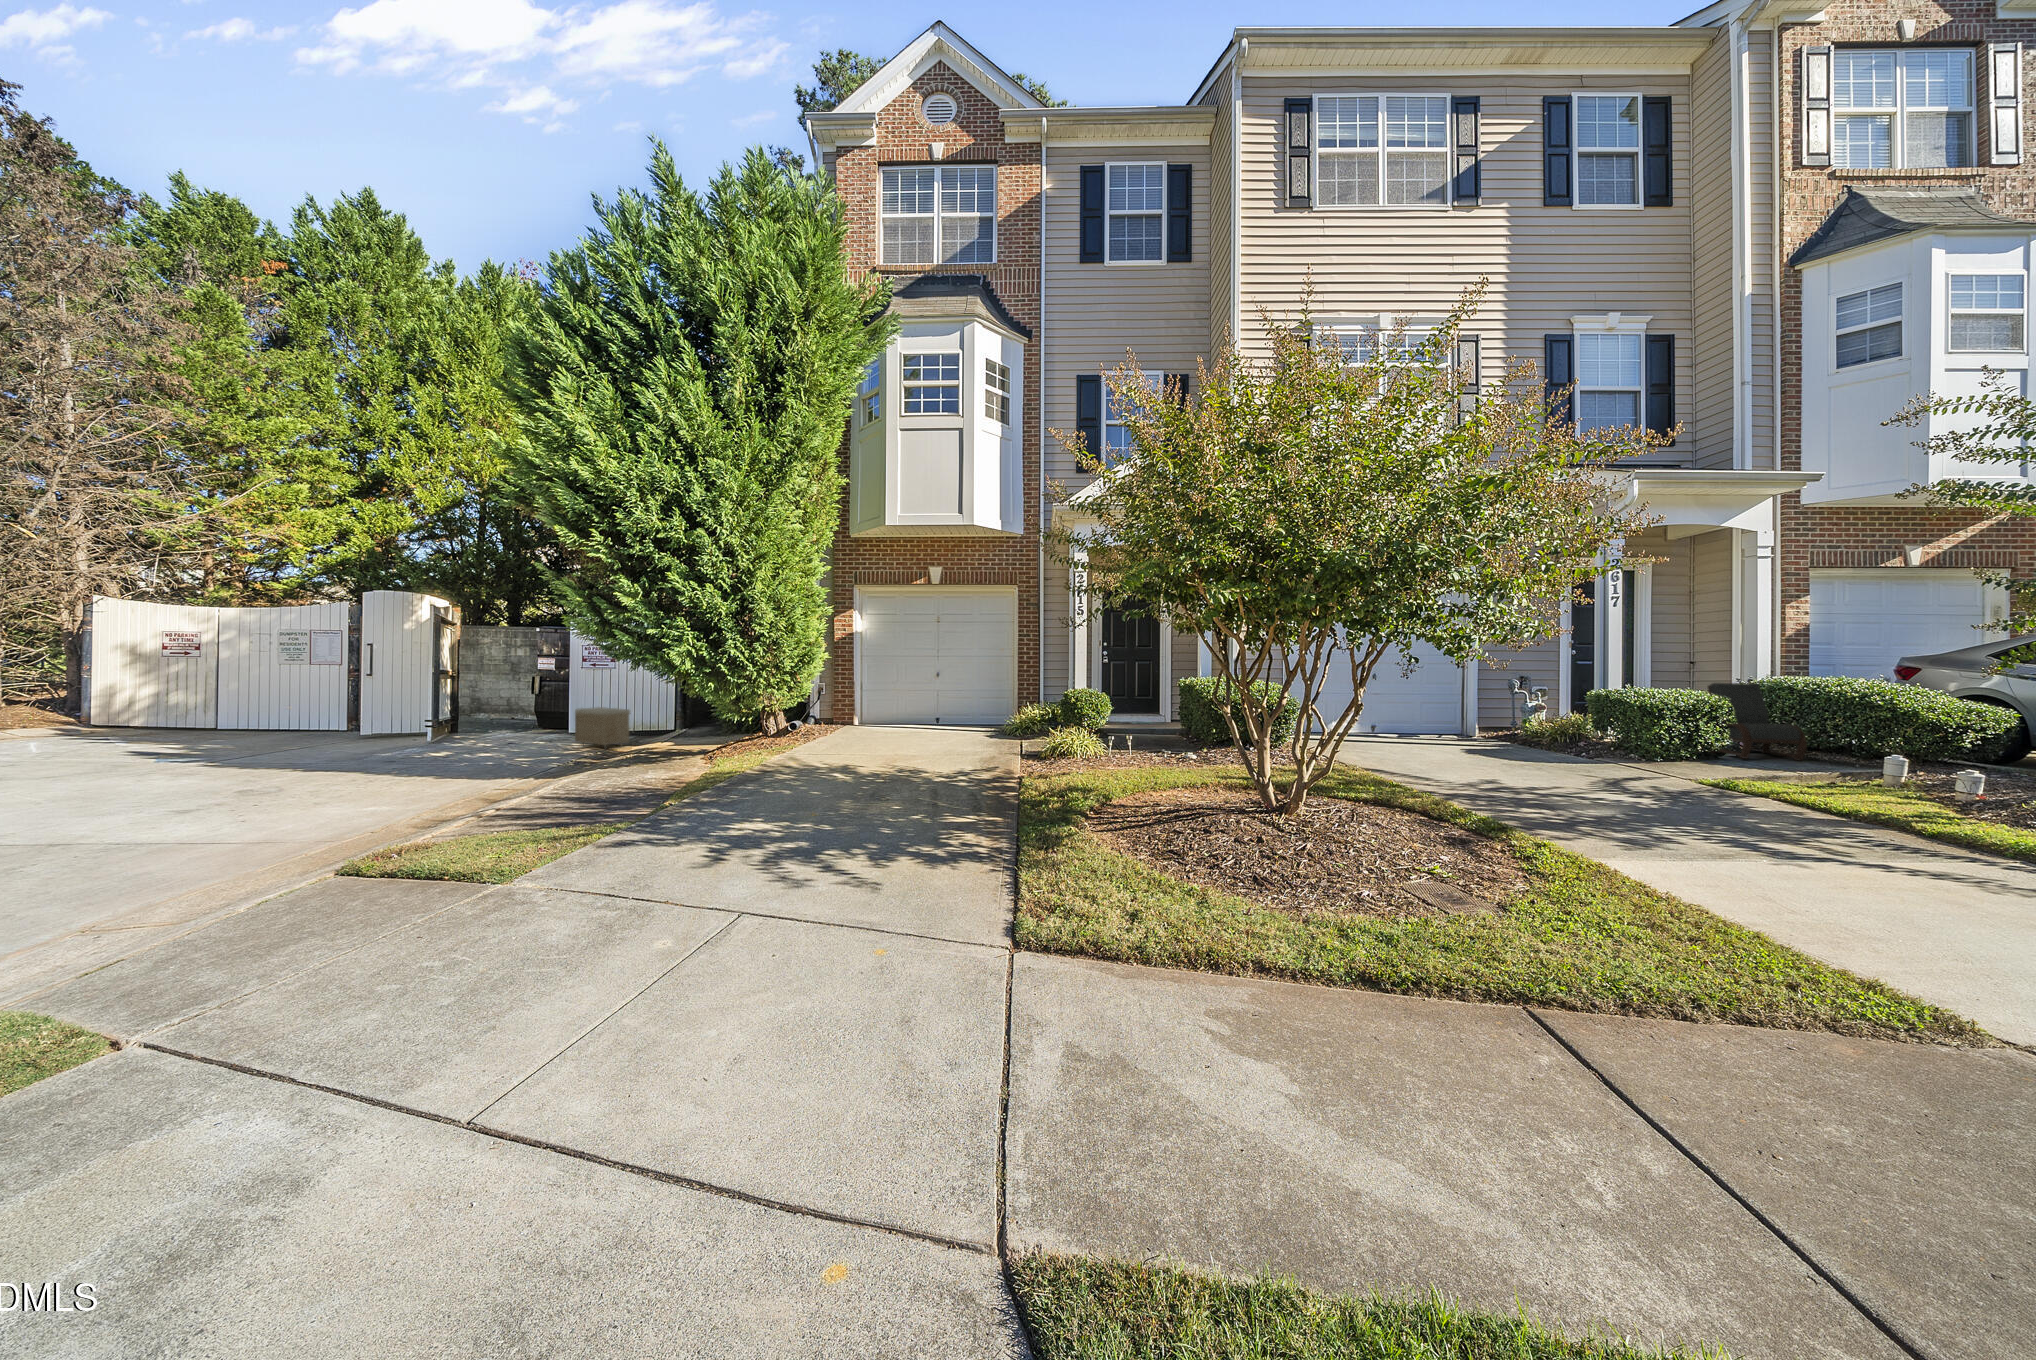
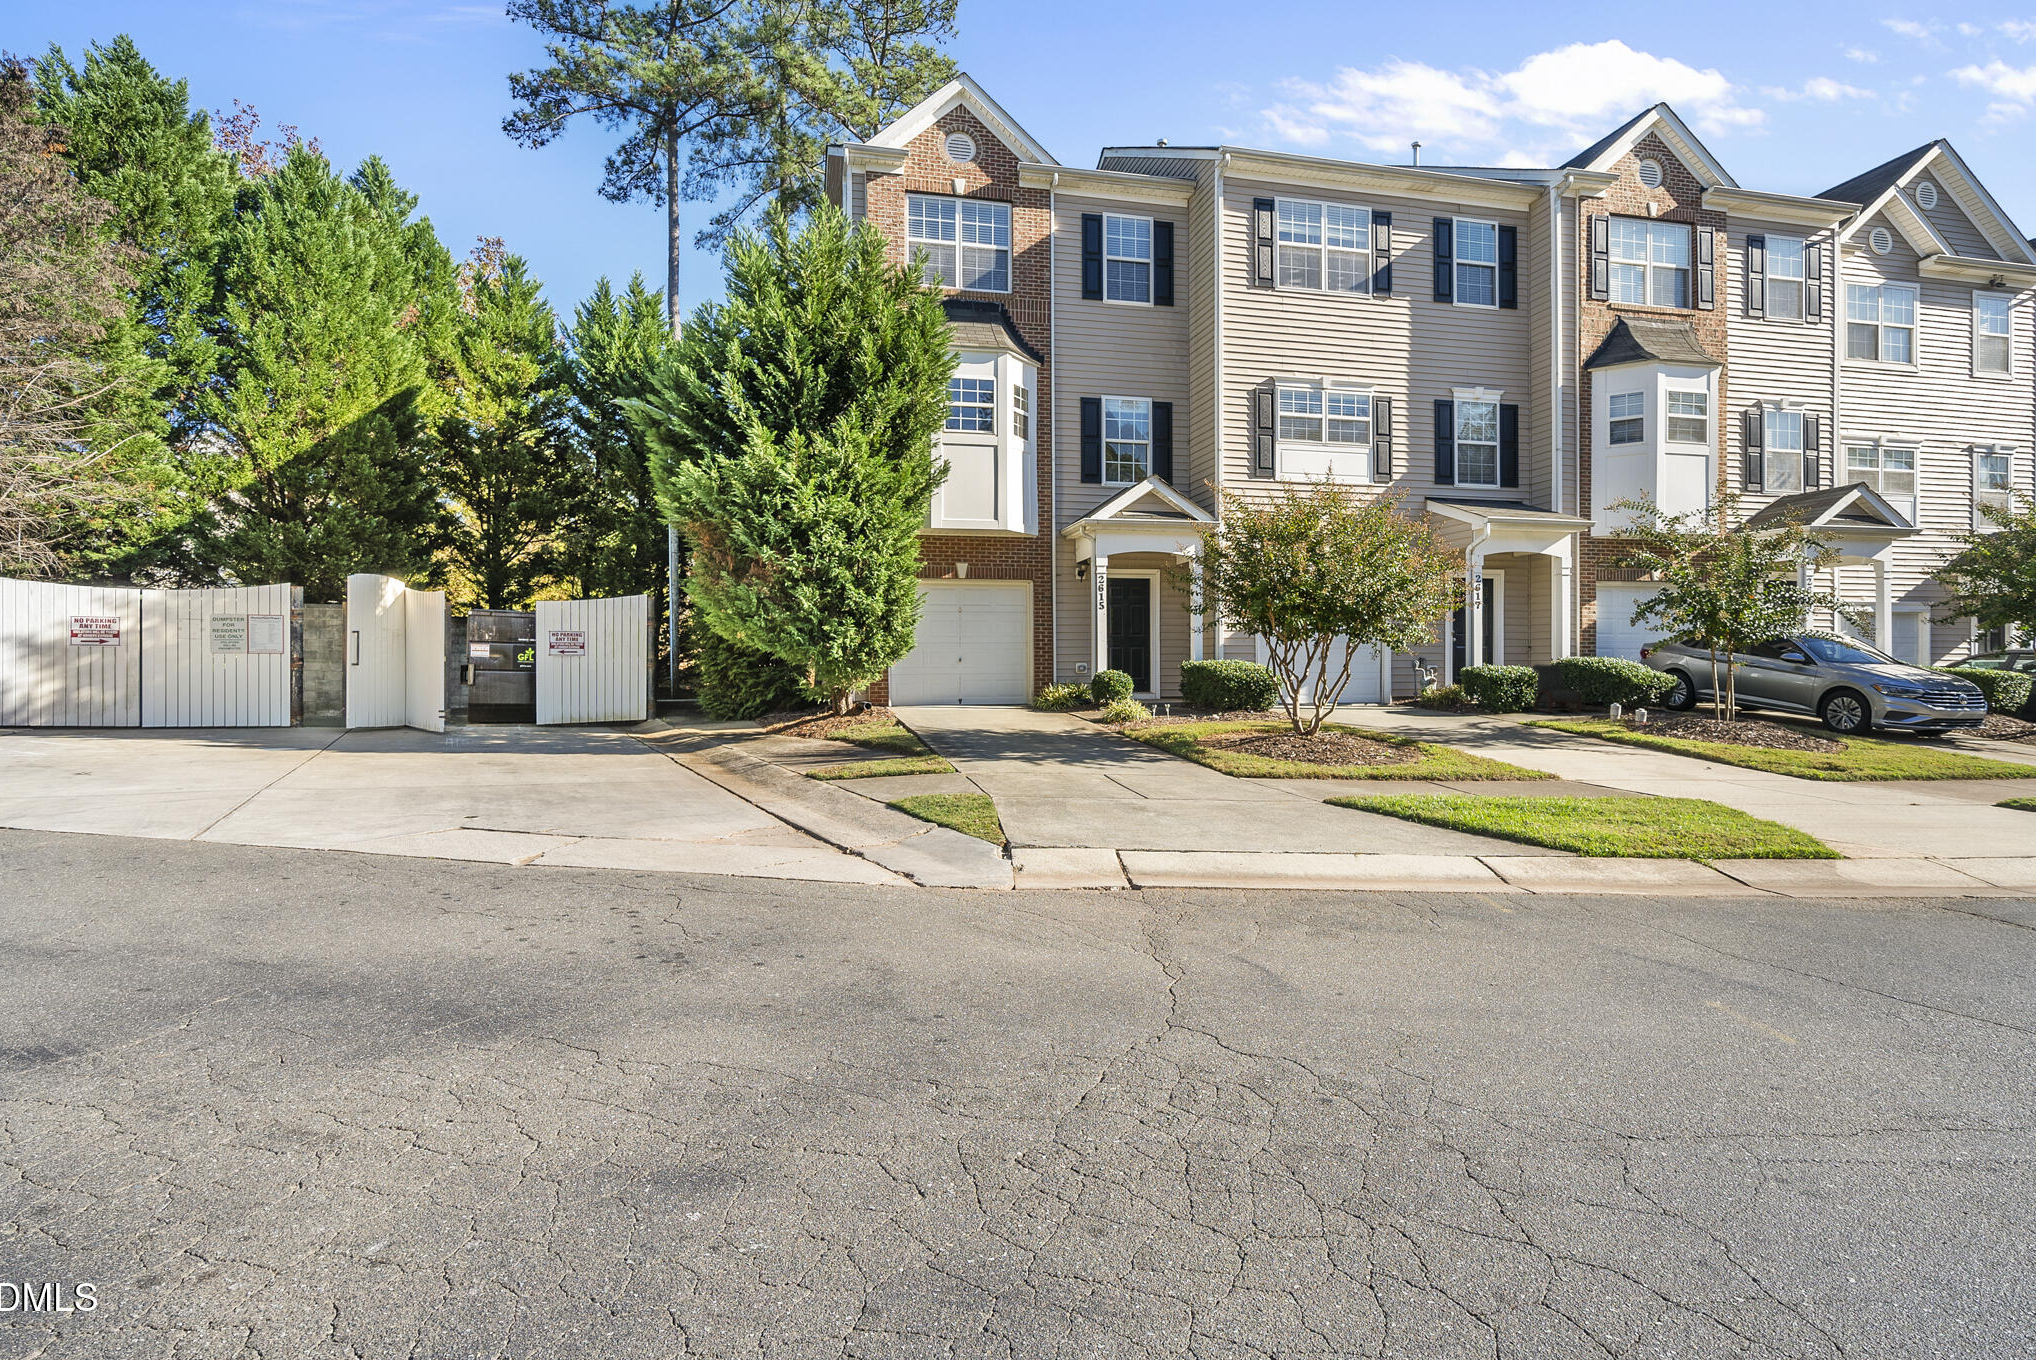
storage bench: present [575,707,630,747] -> none [696,687,746,722]

